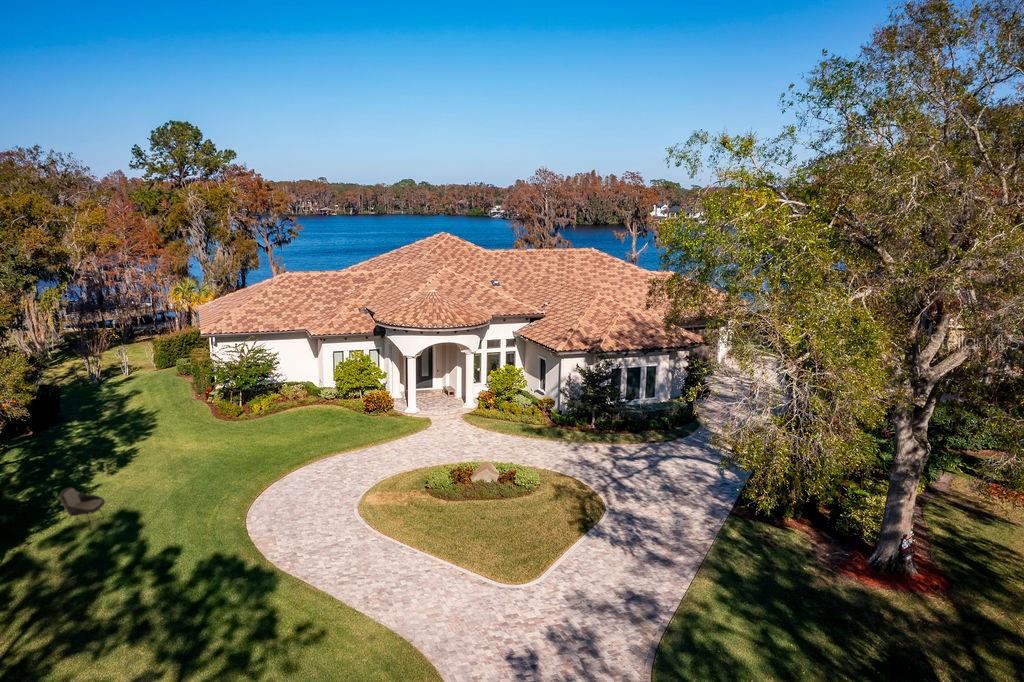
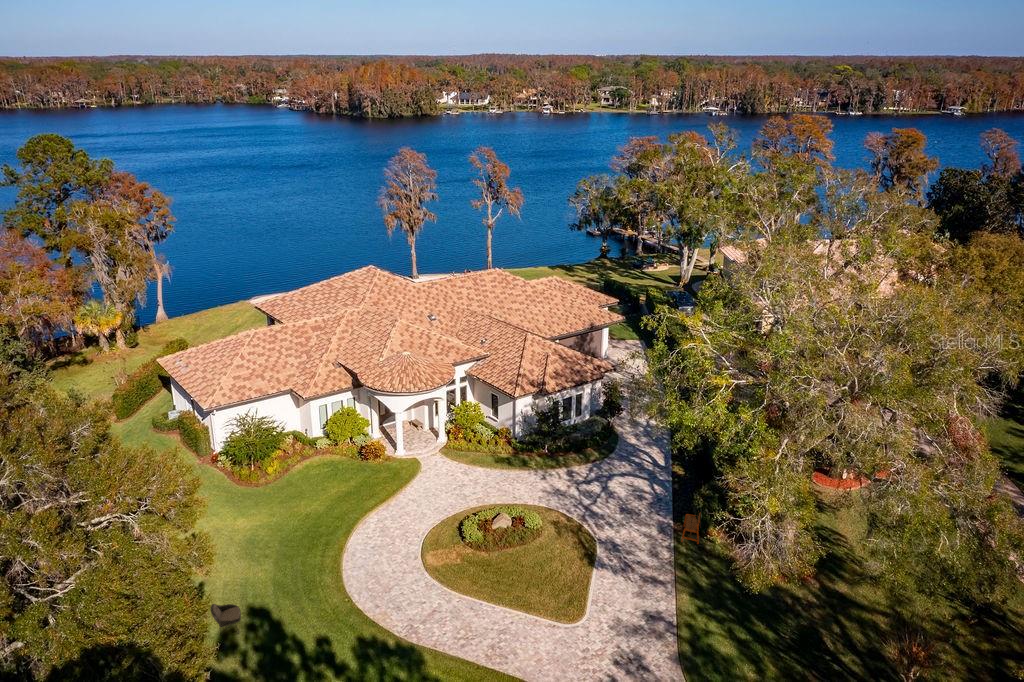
bench: none [735,480,773,531] -> present [681,512,701,544]

